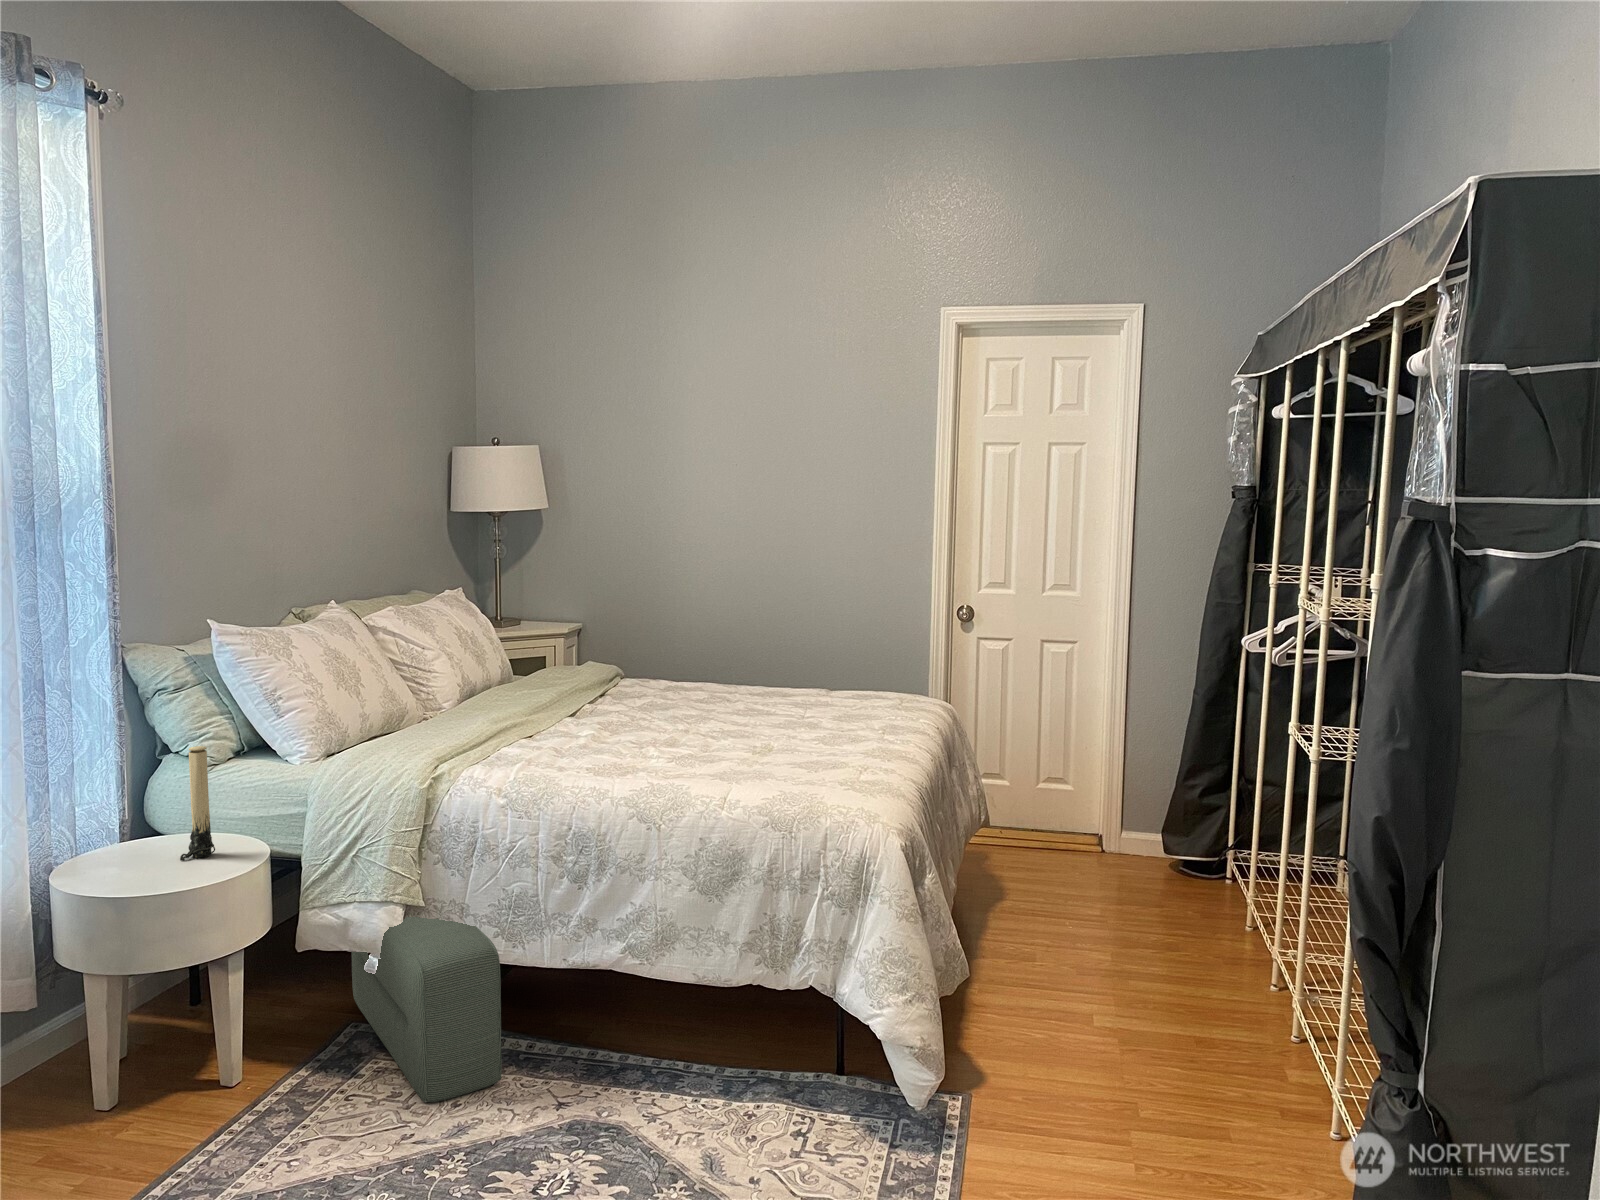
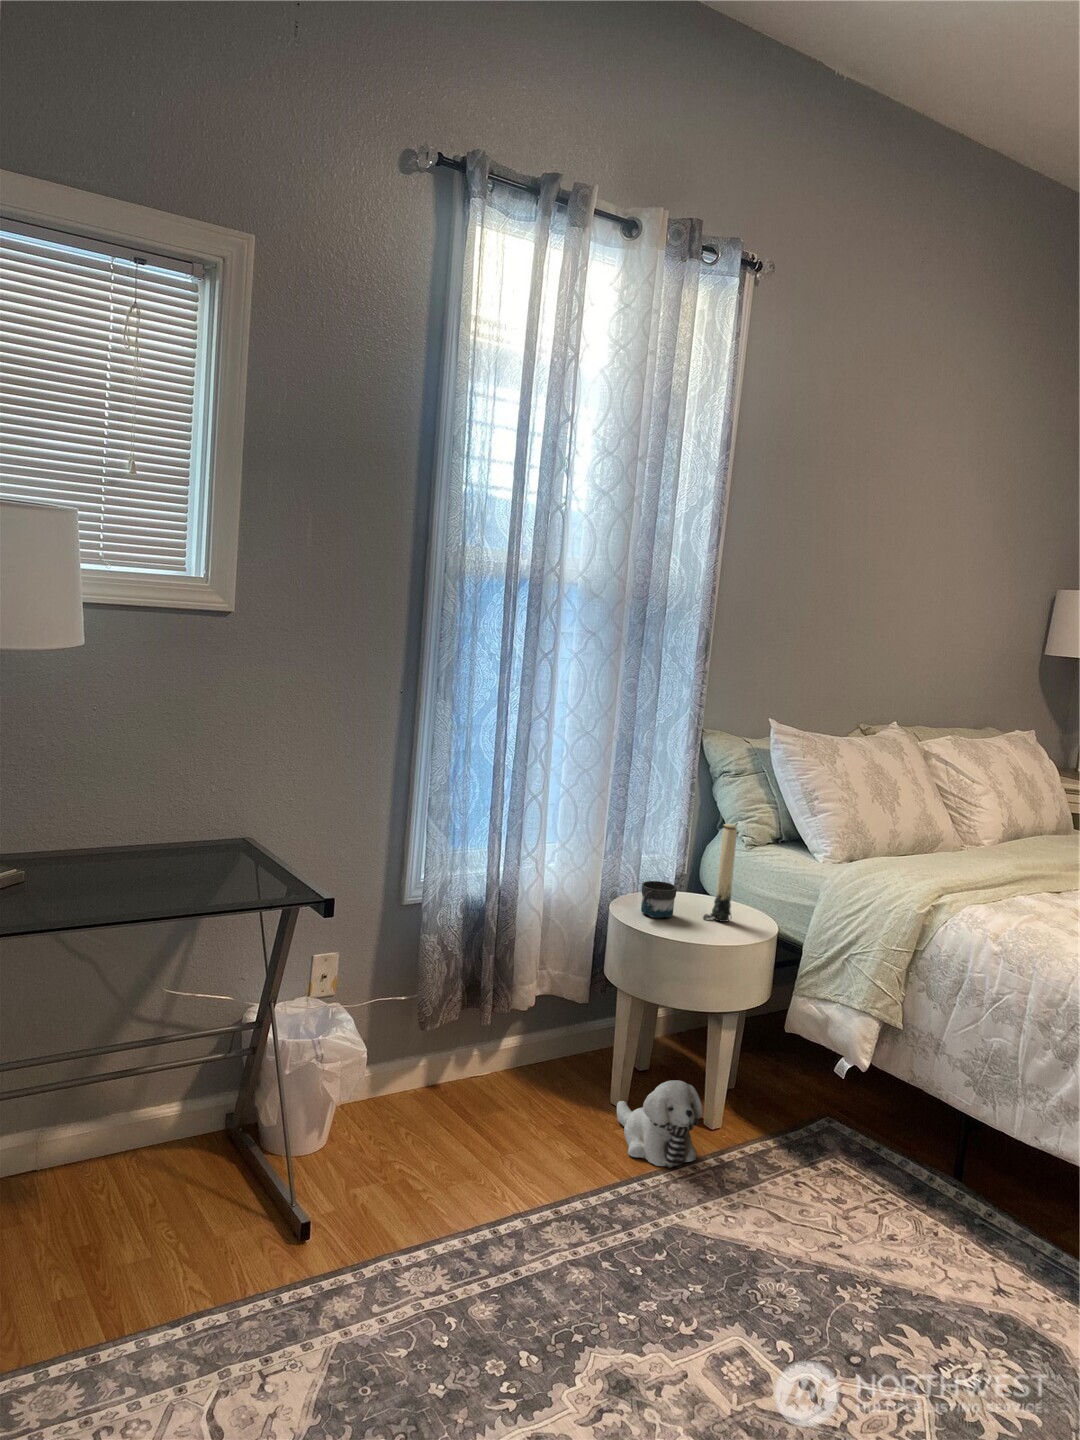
mug: none [94,832,142,877] -> present [641,881,677,918]
pouf: present [352,917,501,1102] -> none [837,992,963,1236]
plush toy: none [106,1047,228,1157] -> present [617,1080,703,1168]

